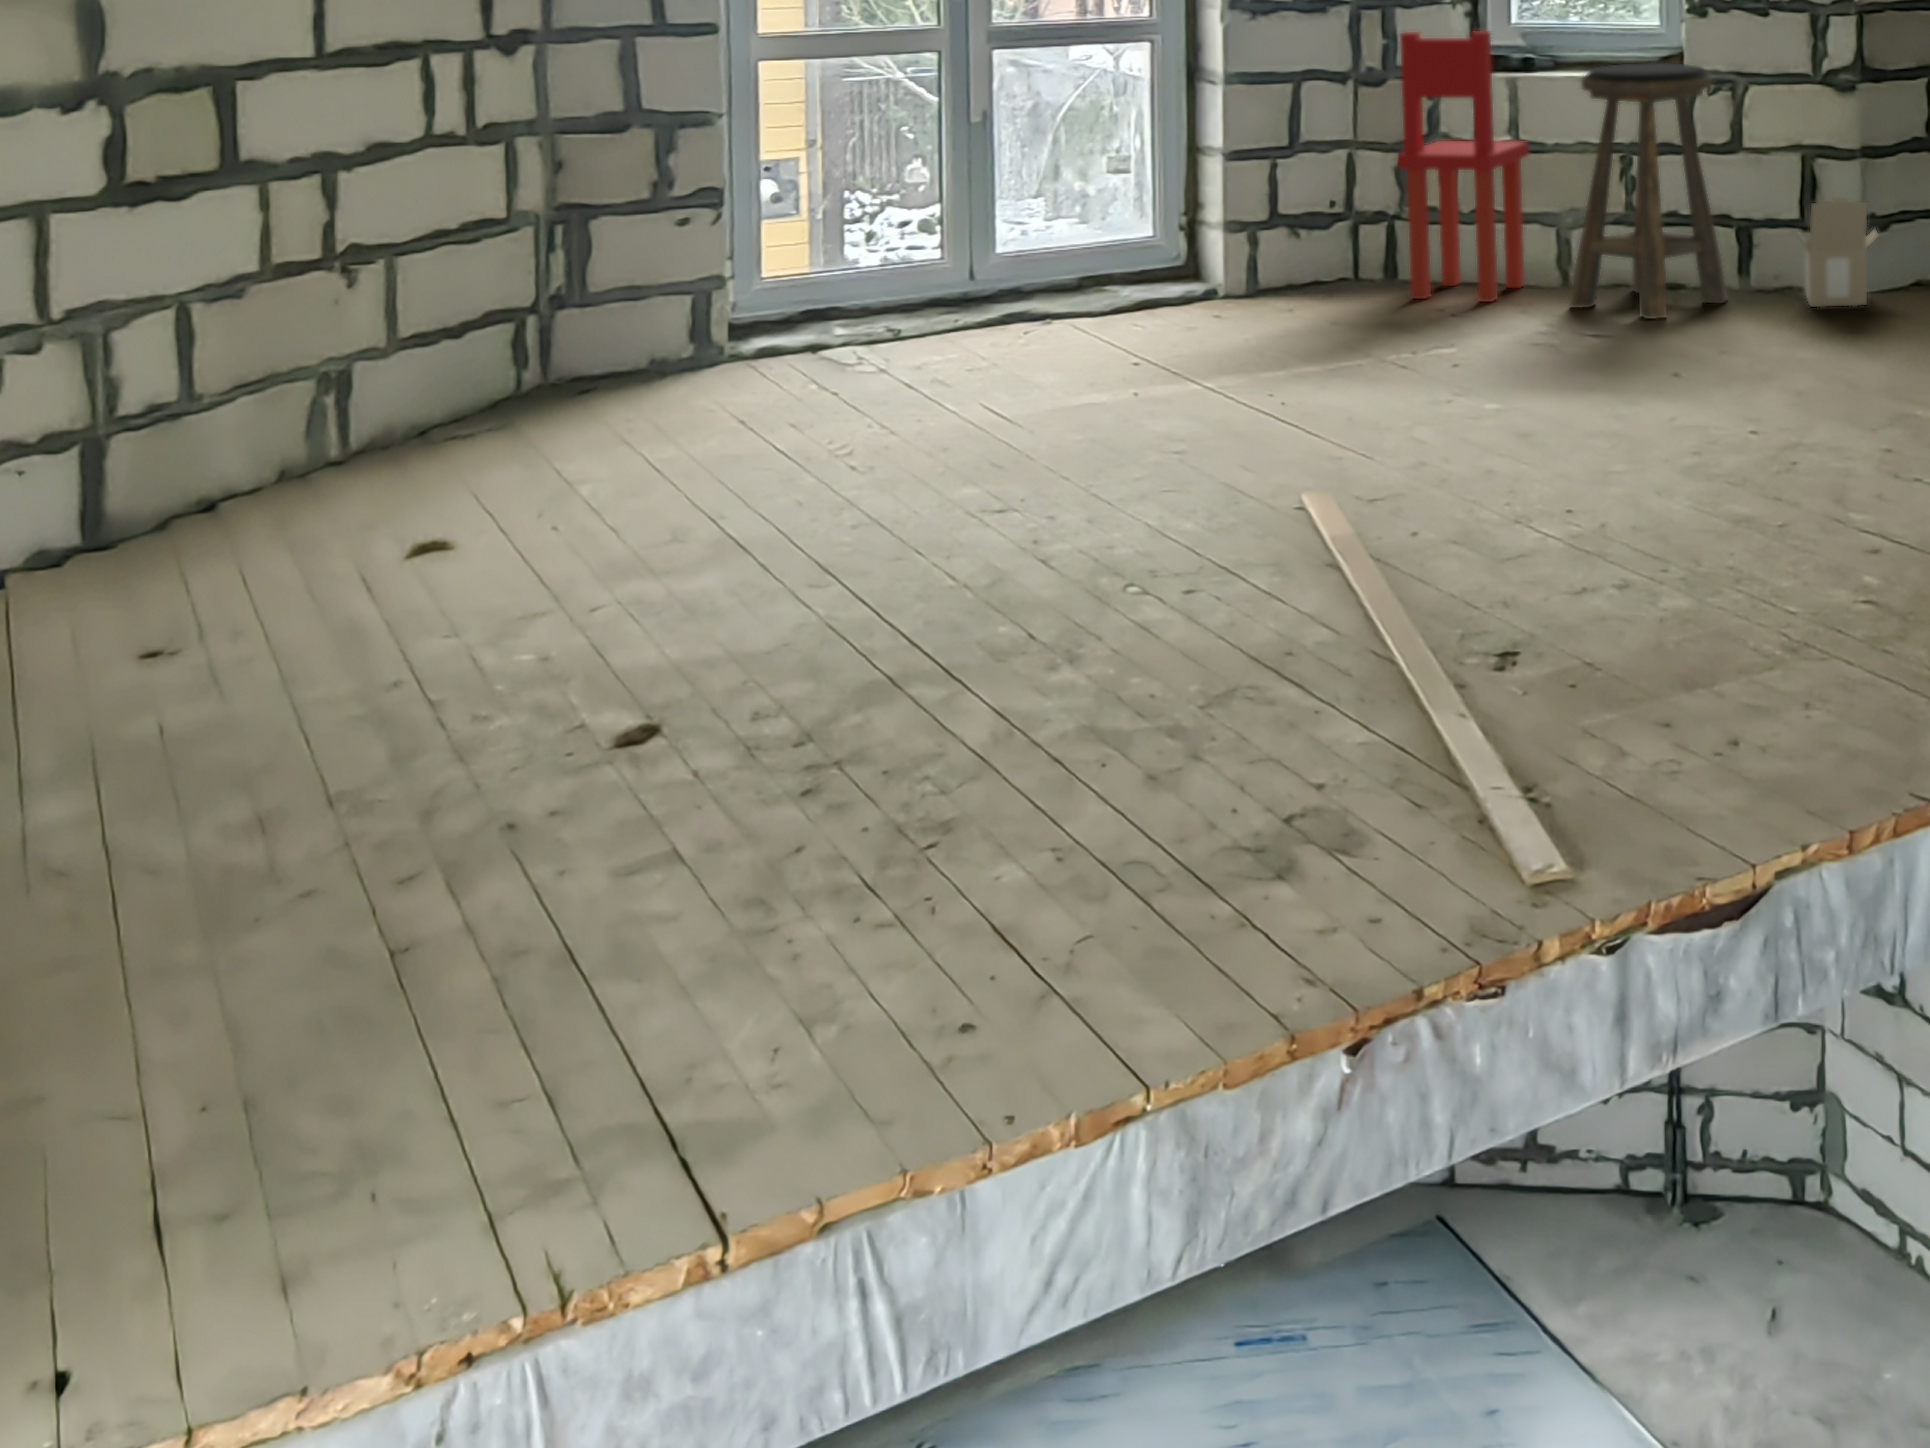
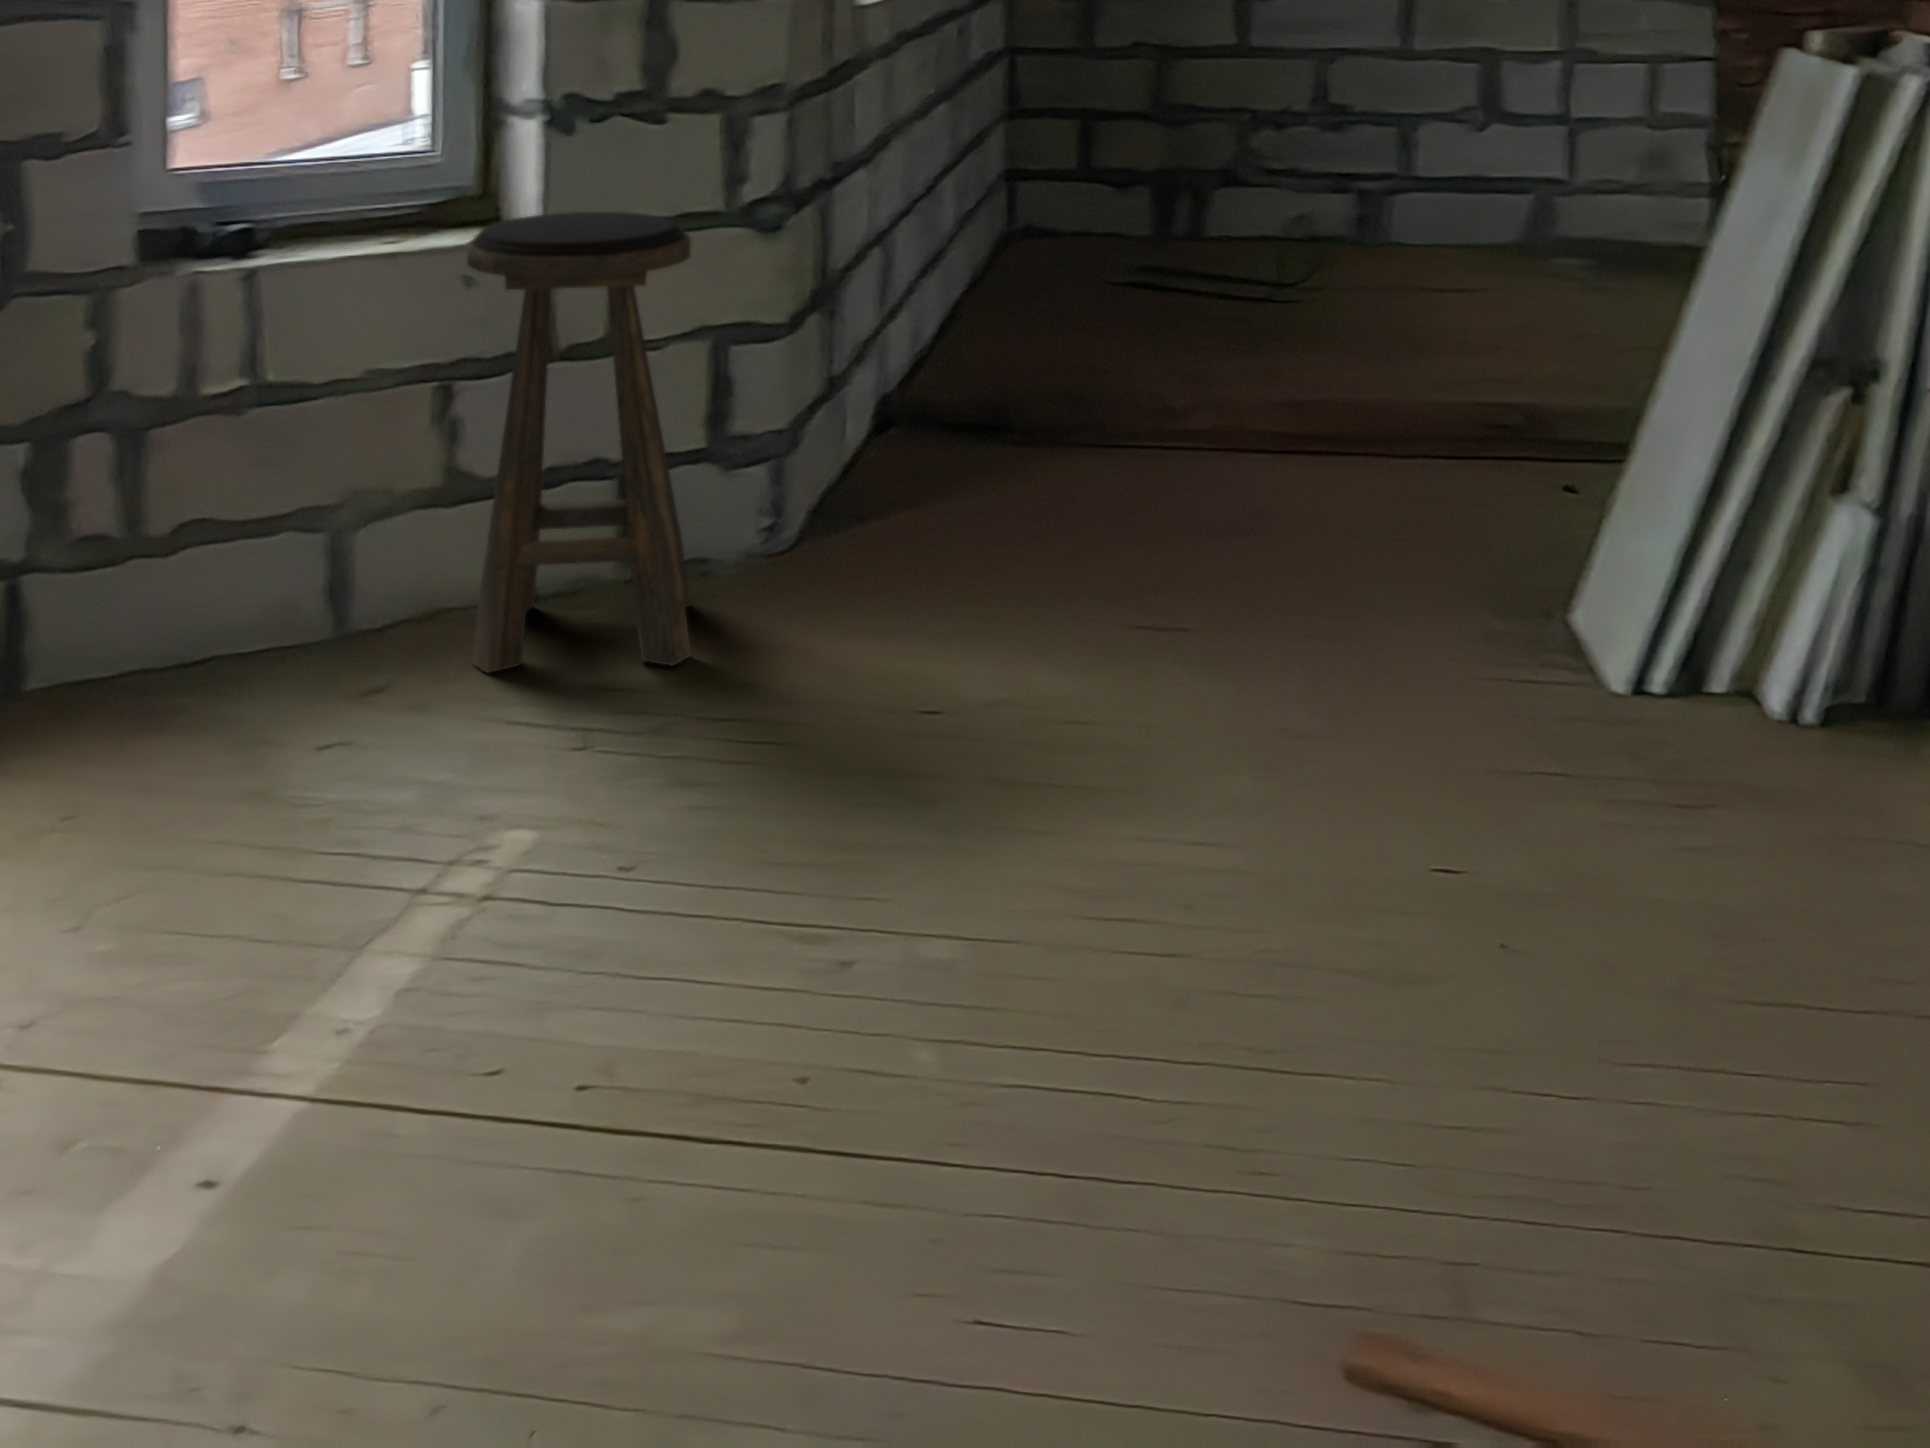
chair: present [1398,31,1529,302] -> none [113,187,335,724]
cardboard box: present [1800,198,1878,307] -> none [758,398,911,583]

